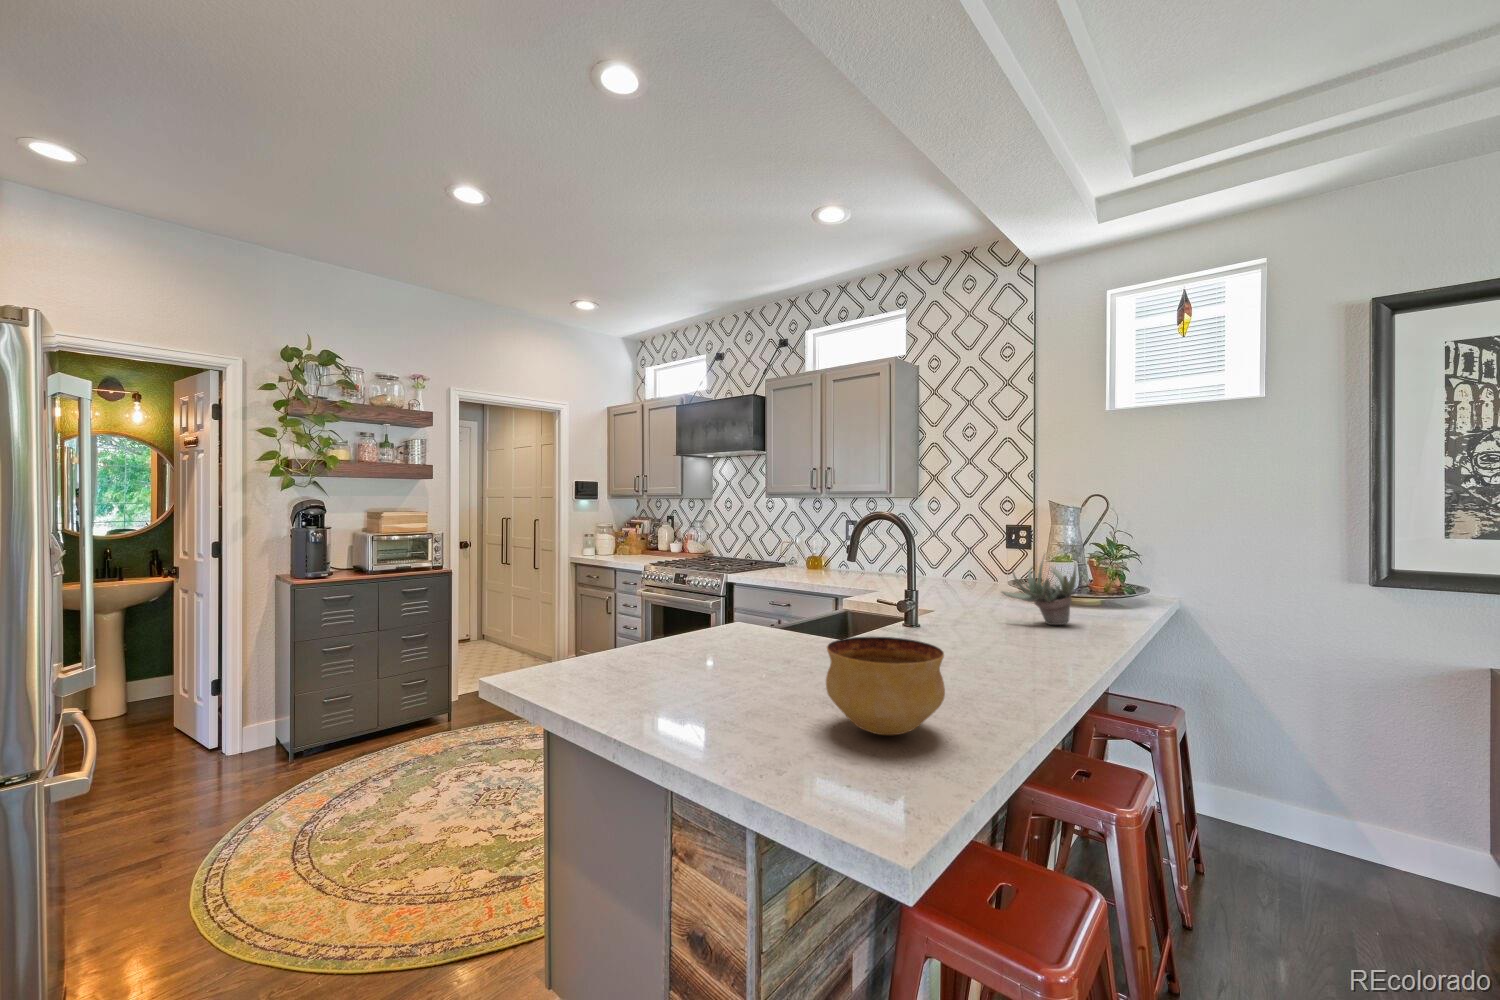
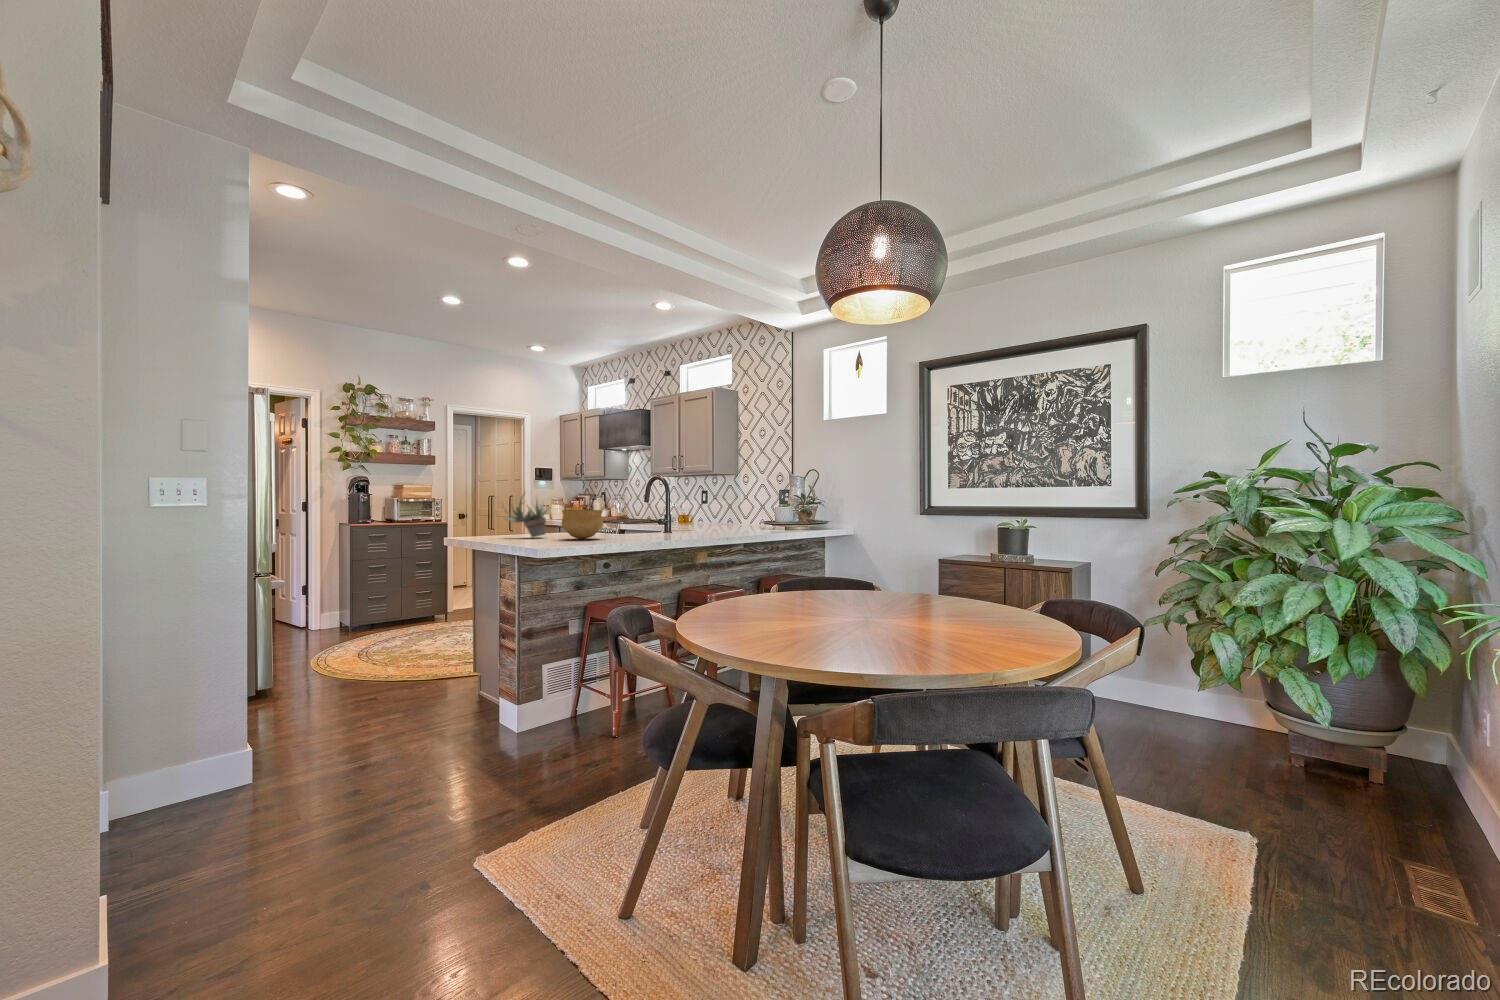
succulent plant: present [1001,554,1076,625] -> present [503,493,548,537]

